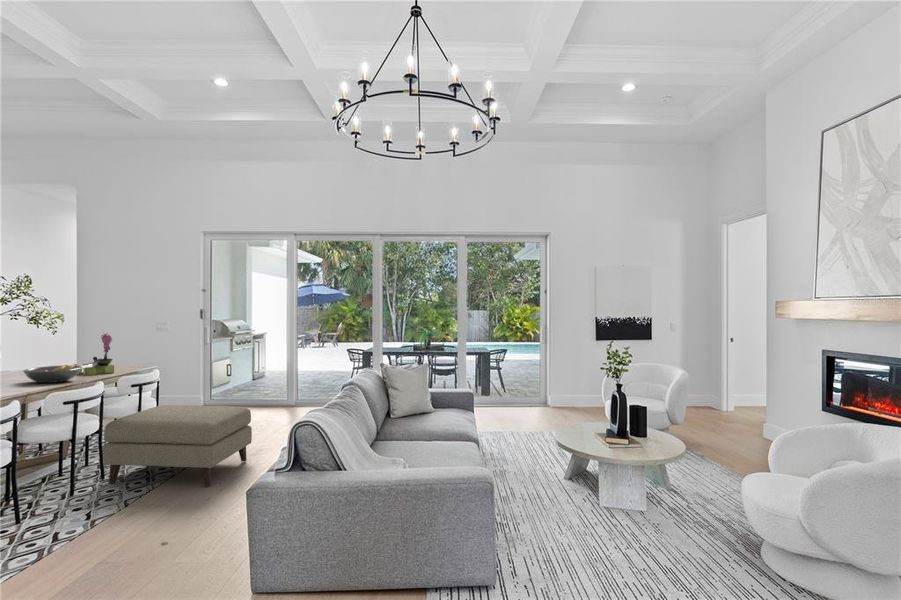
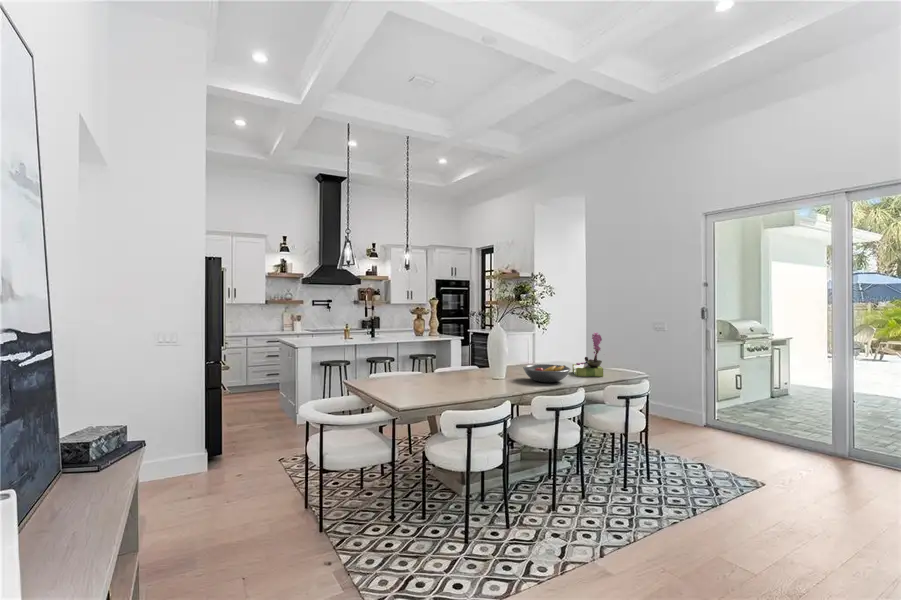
ottoman: present [103,405,252,487] -> none [584,427,777,573]

